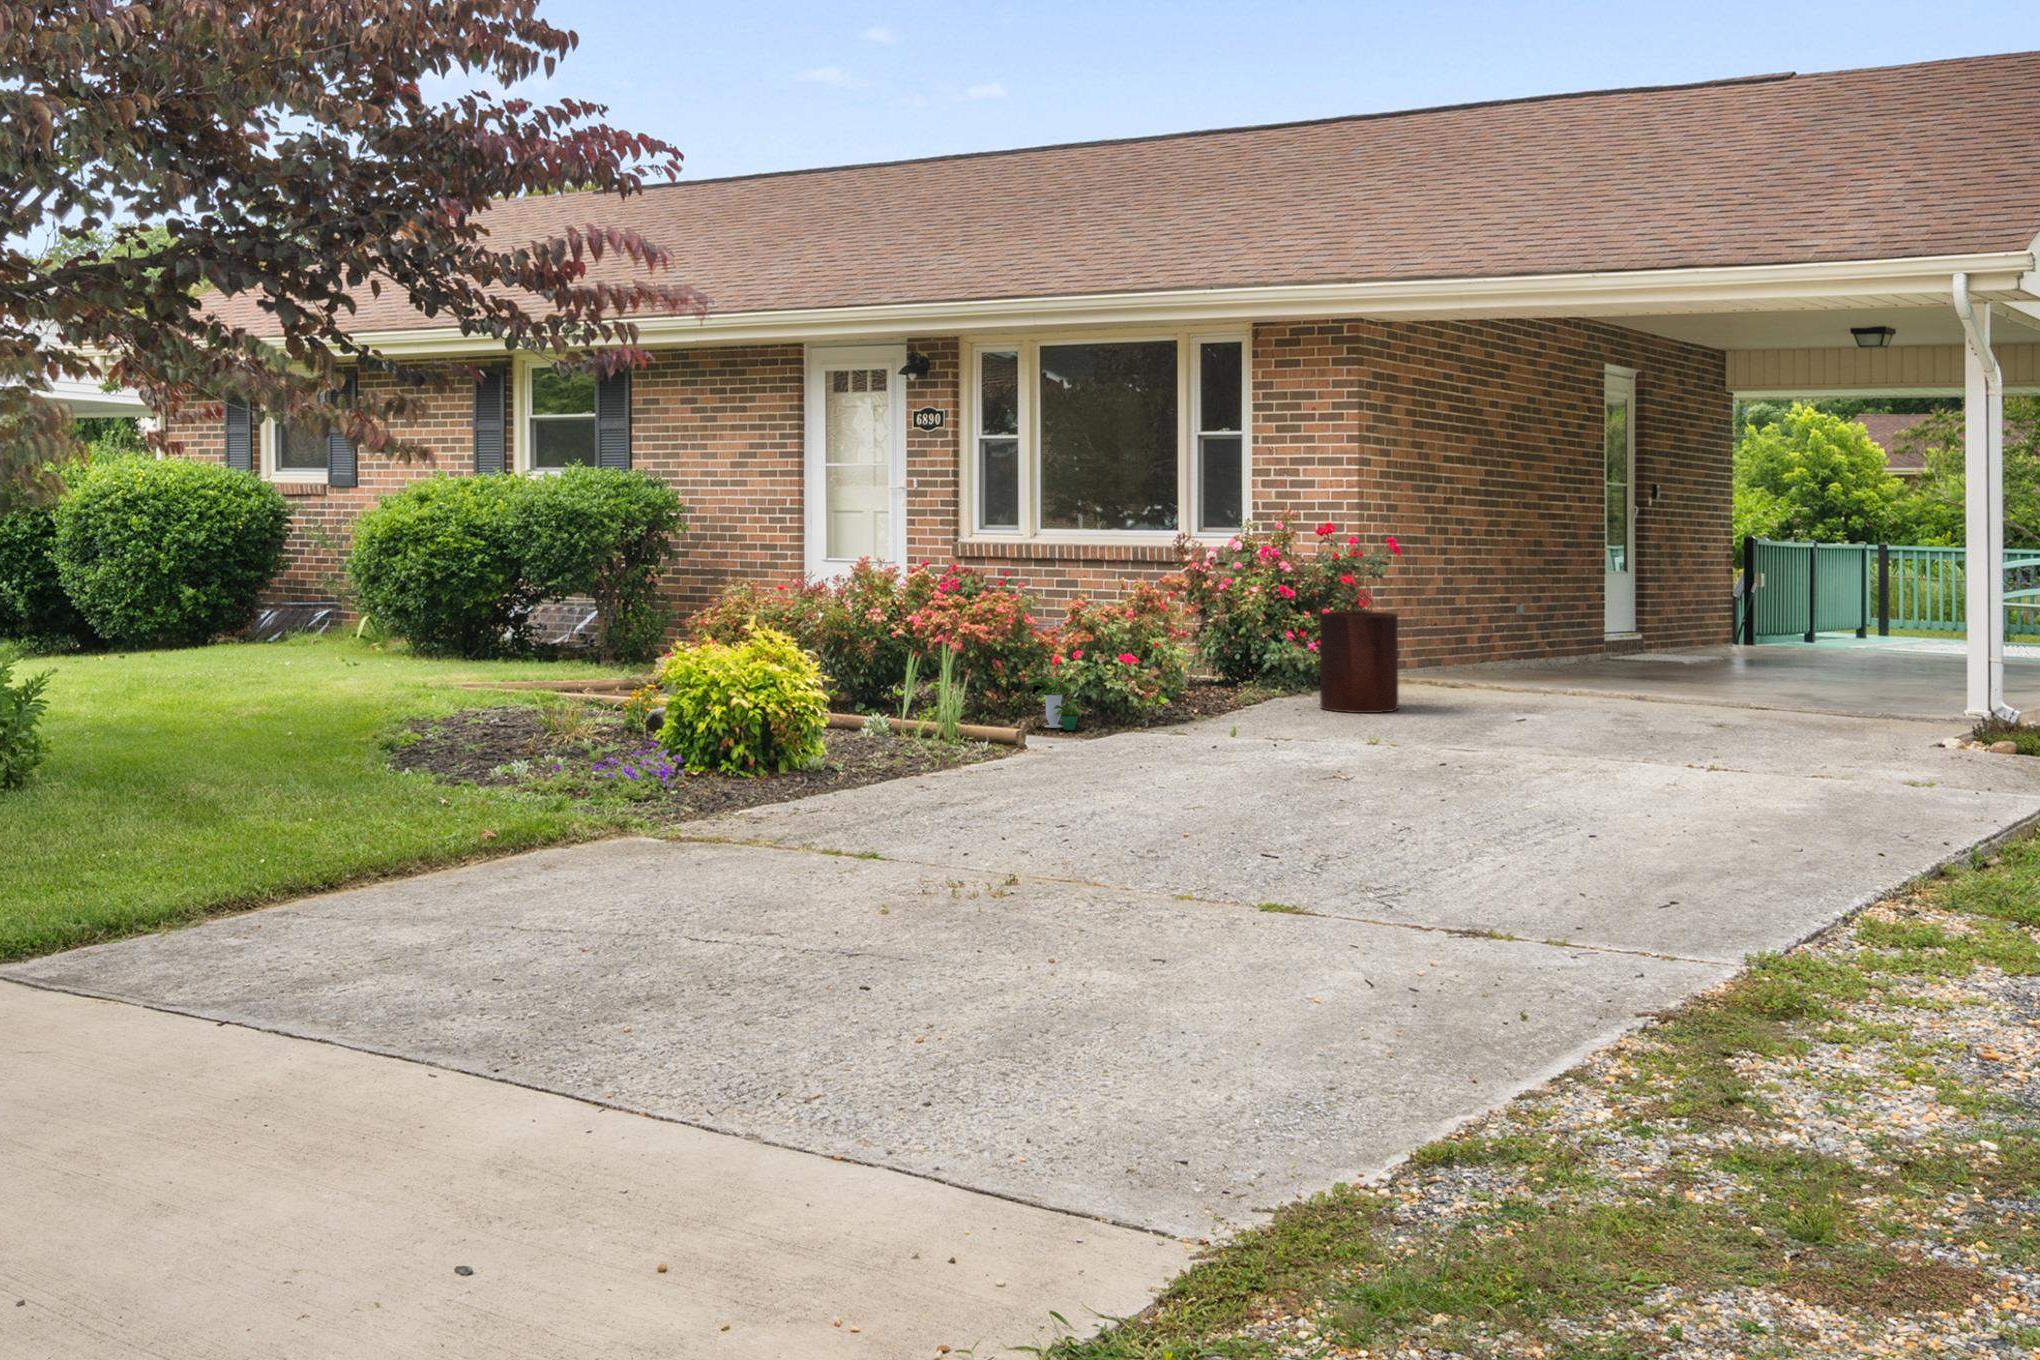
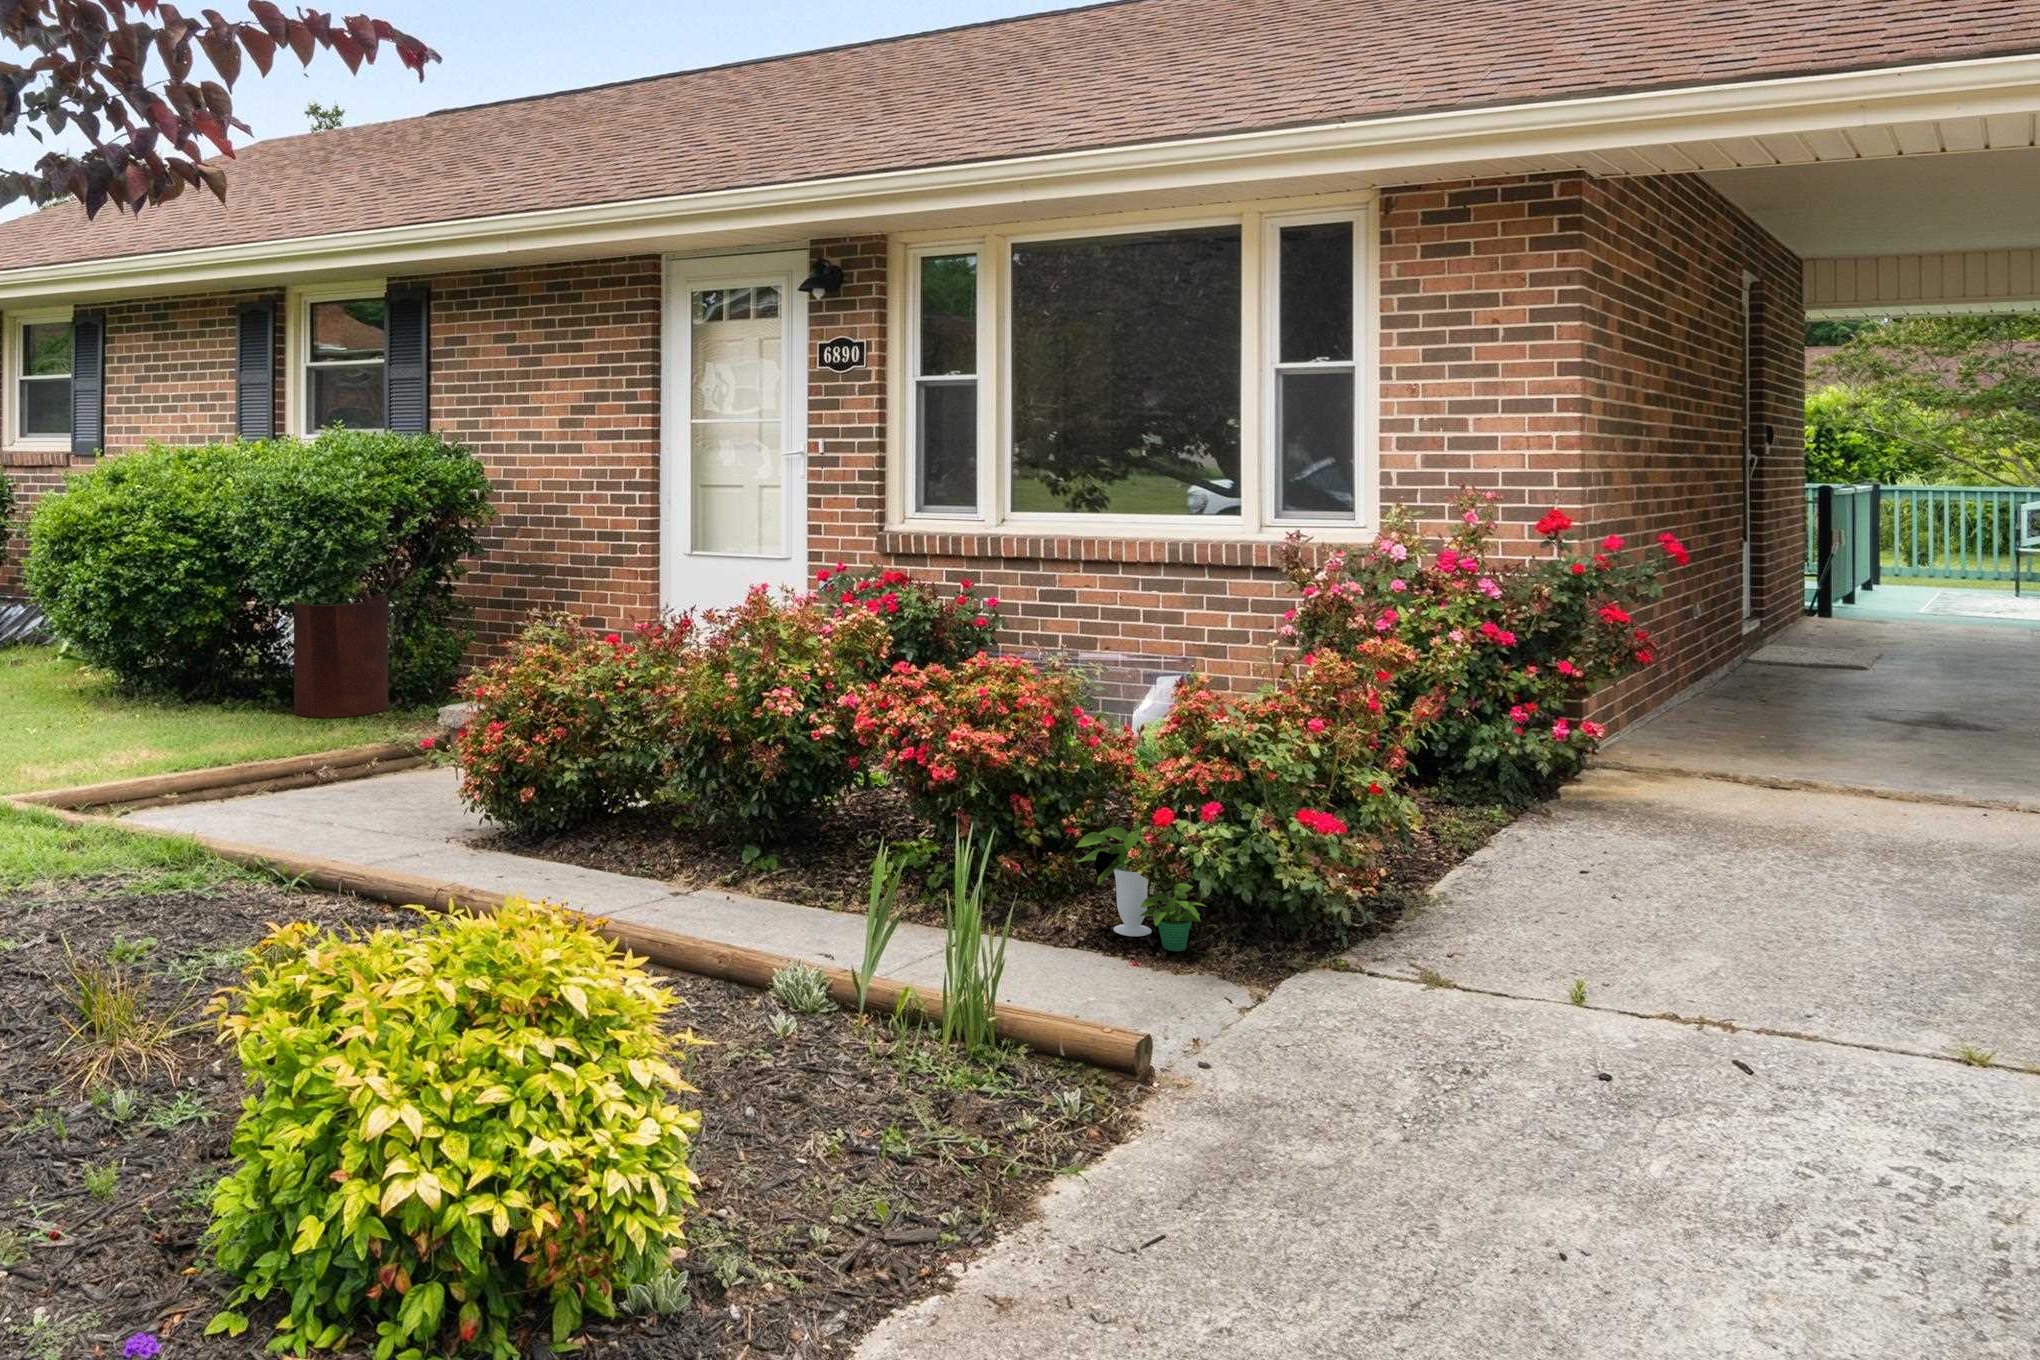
trash can: present [1320,611,1399,713] -> present [294,596,388,718]

